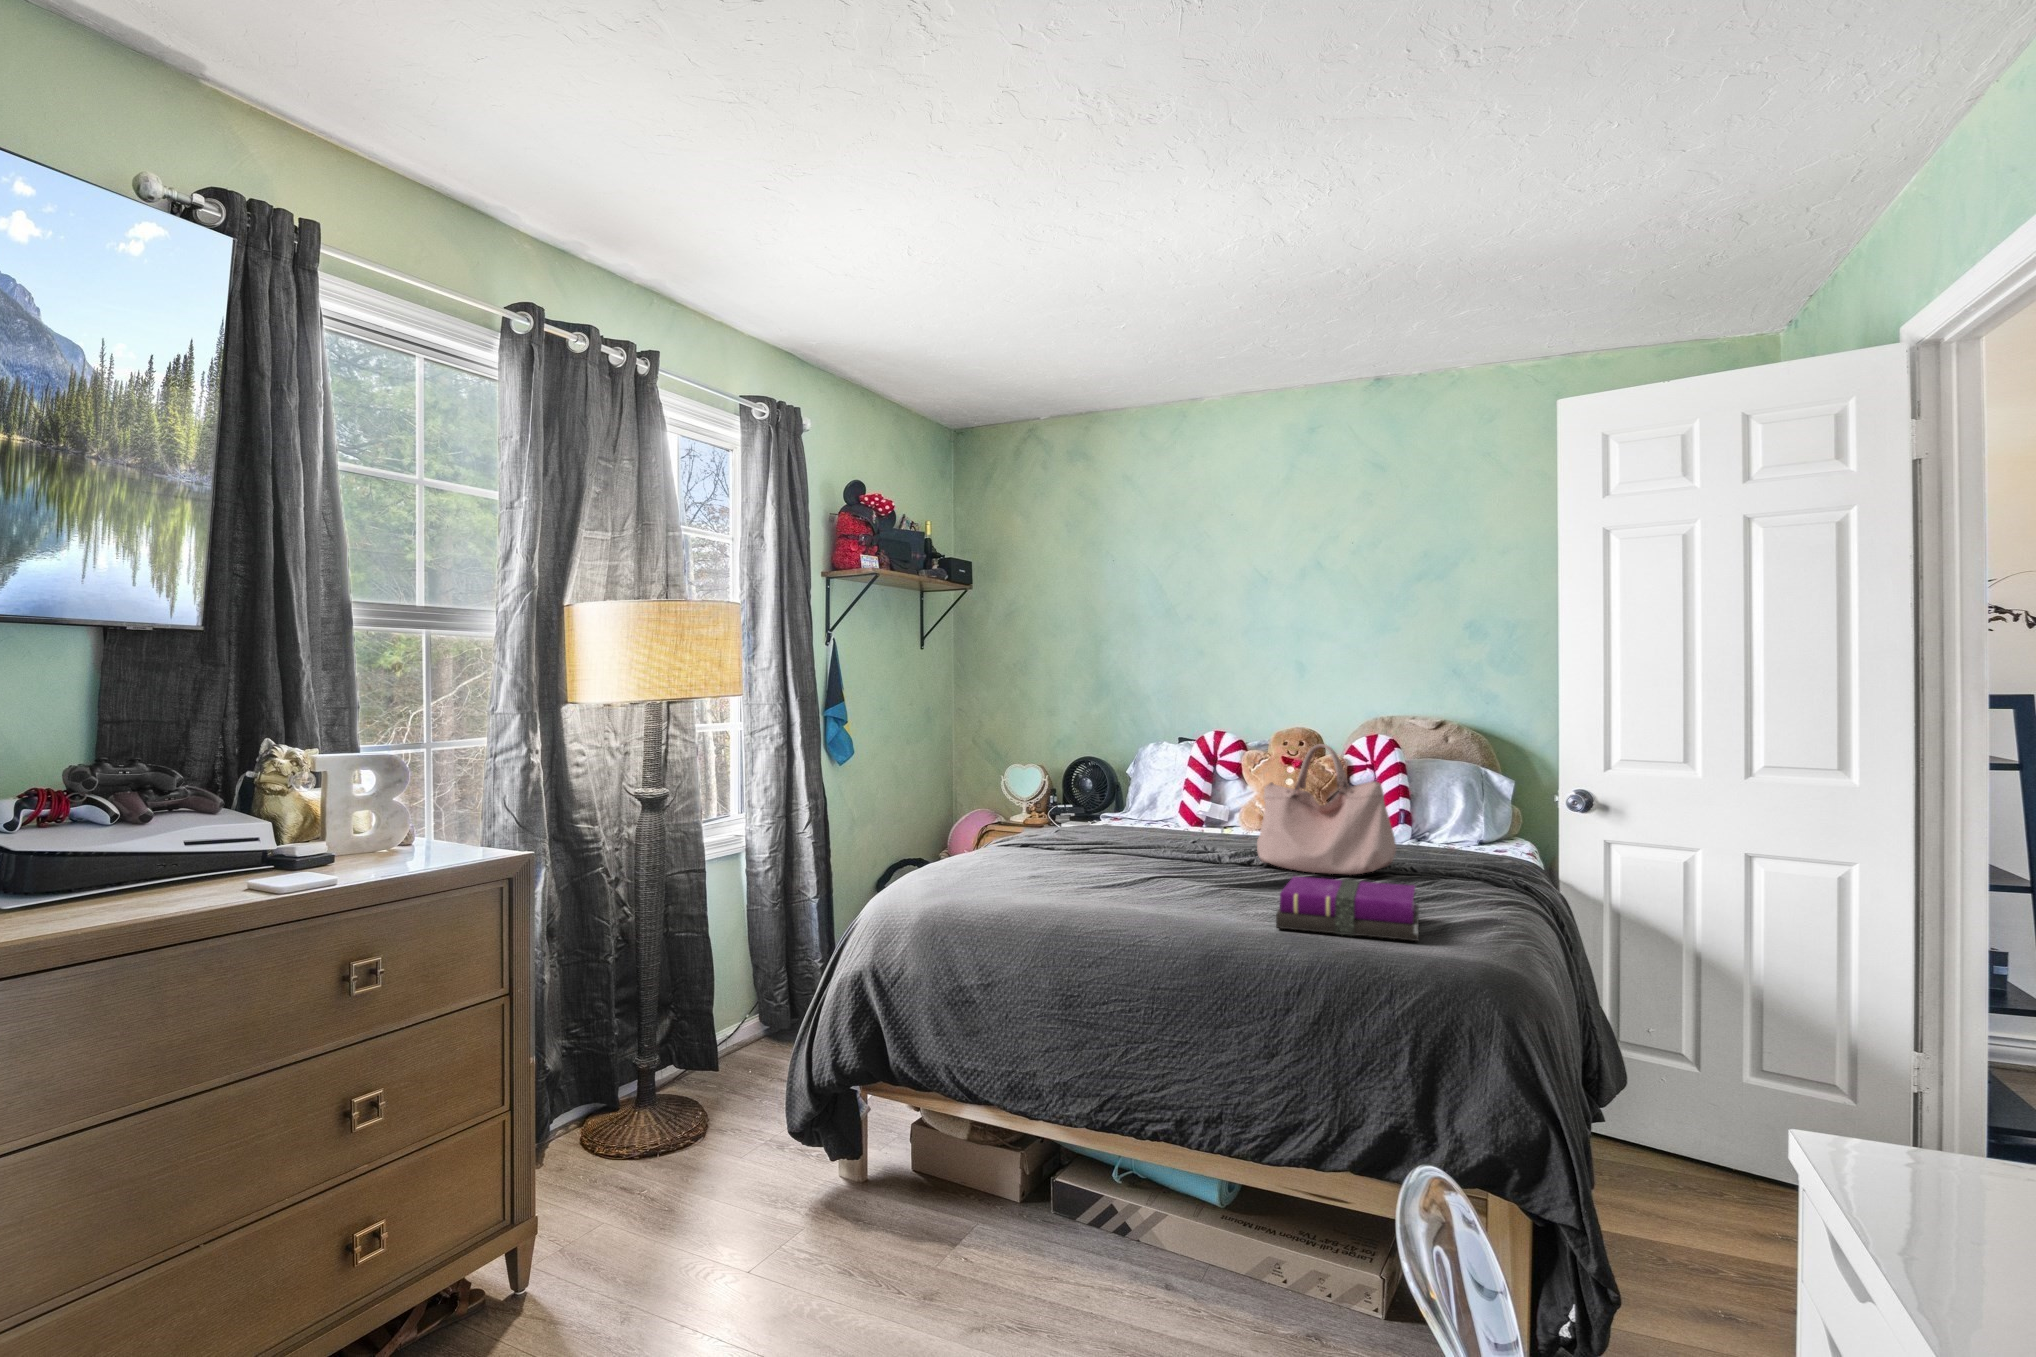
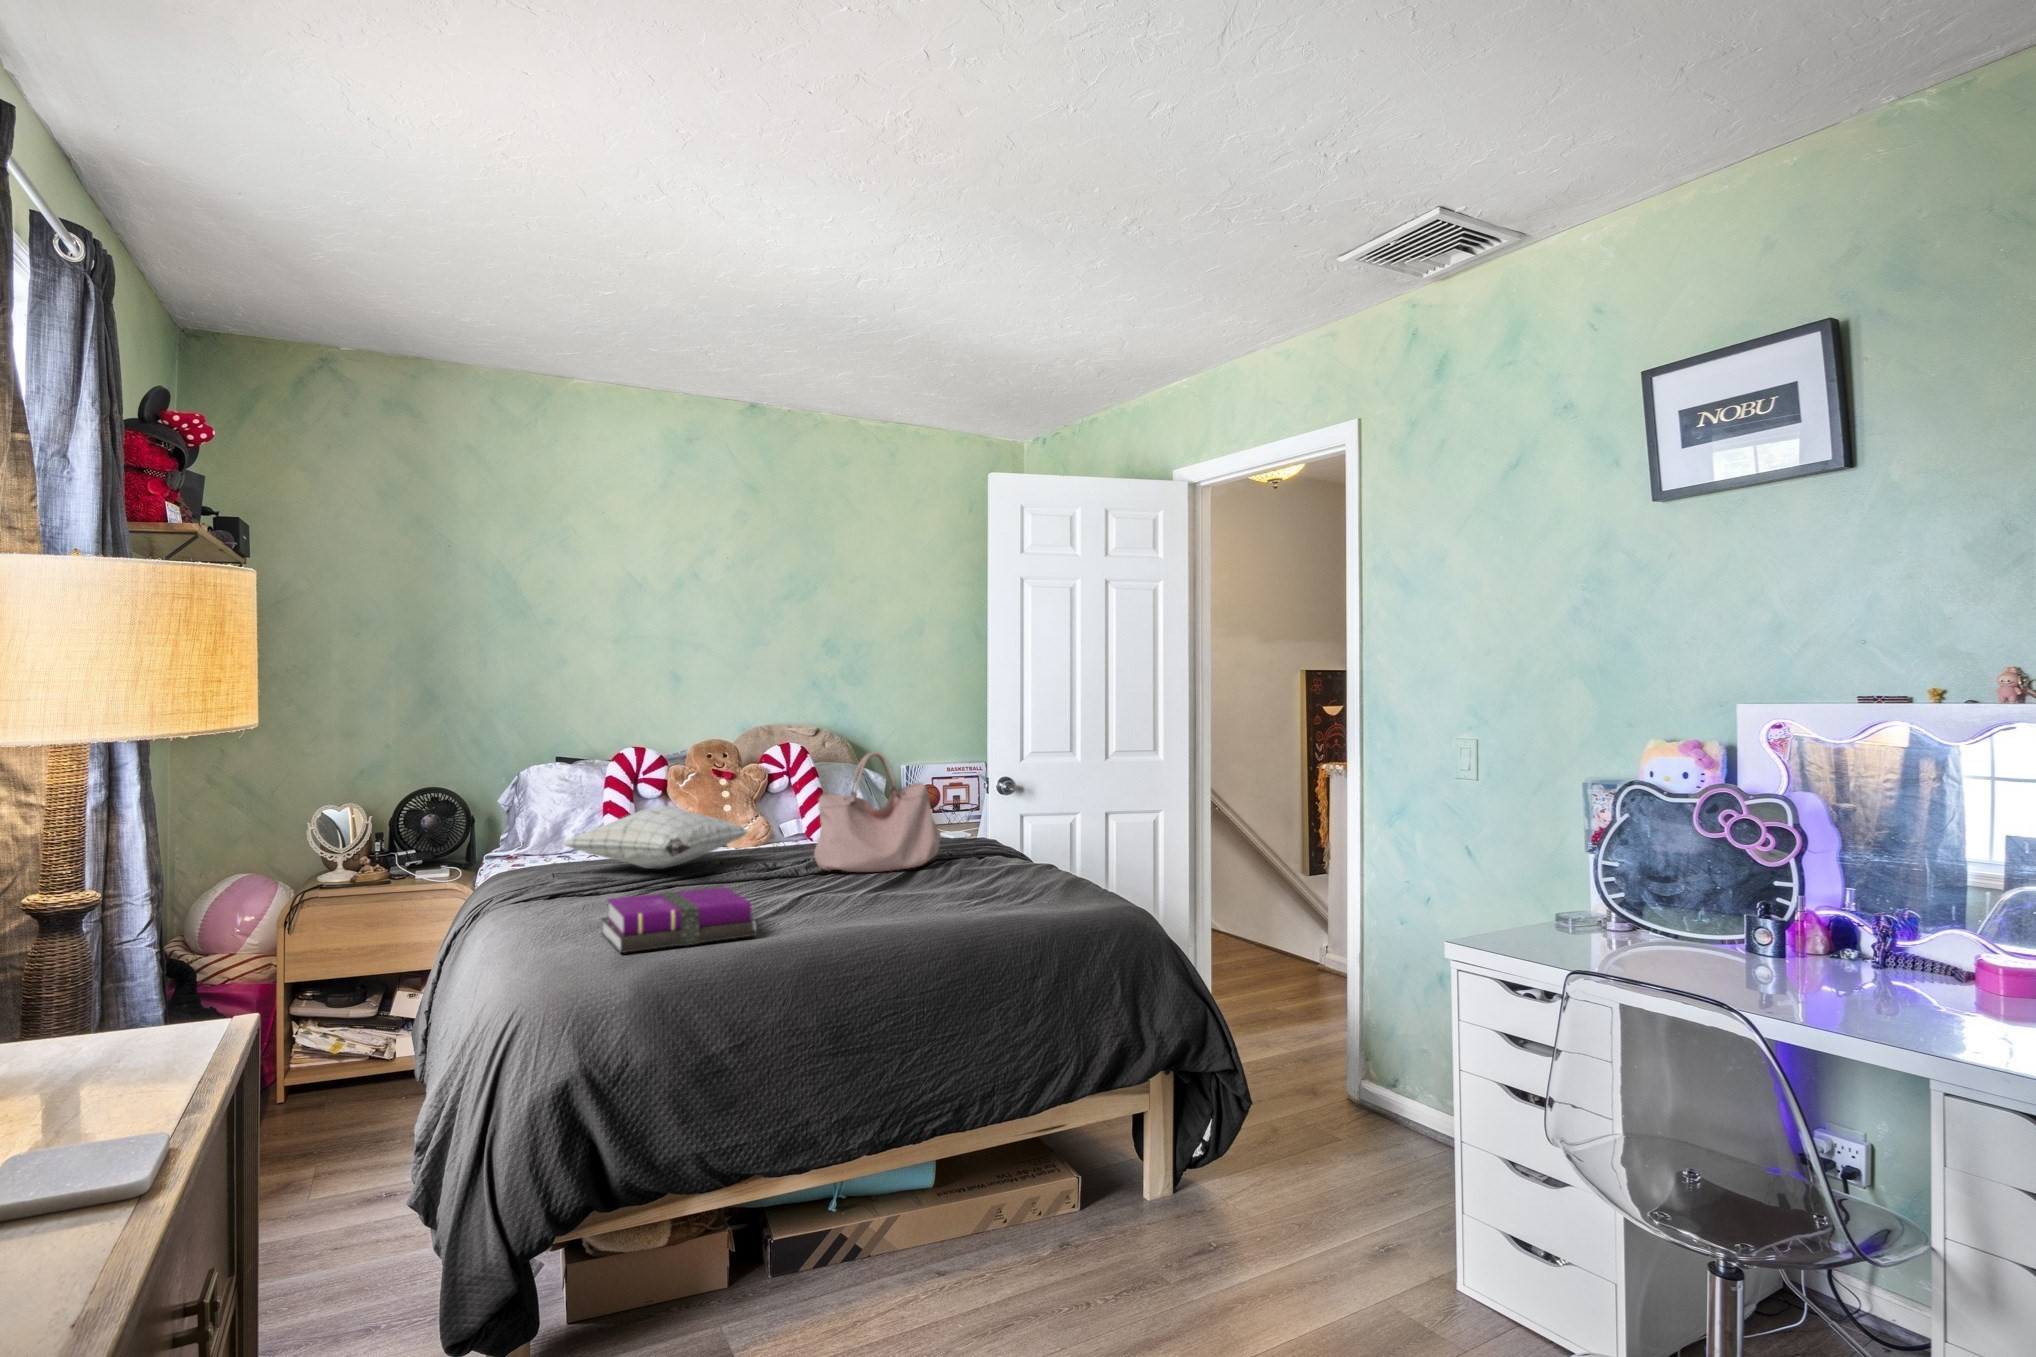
pillow: none [1073,782,1231,840] -> present [563,805,748,869]
notebook: present [1276,877,1419,941] -> present [602,887,757,953]

